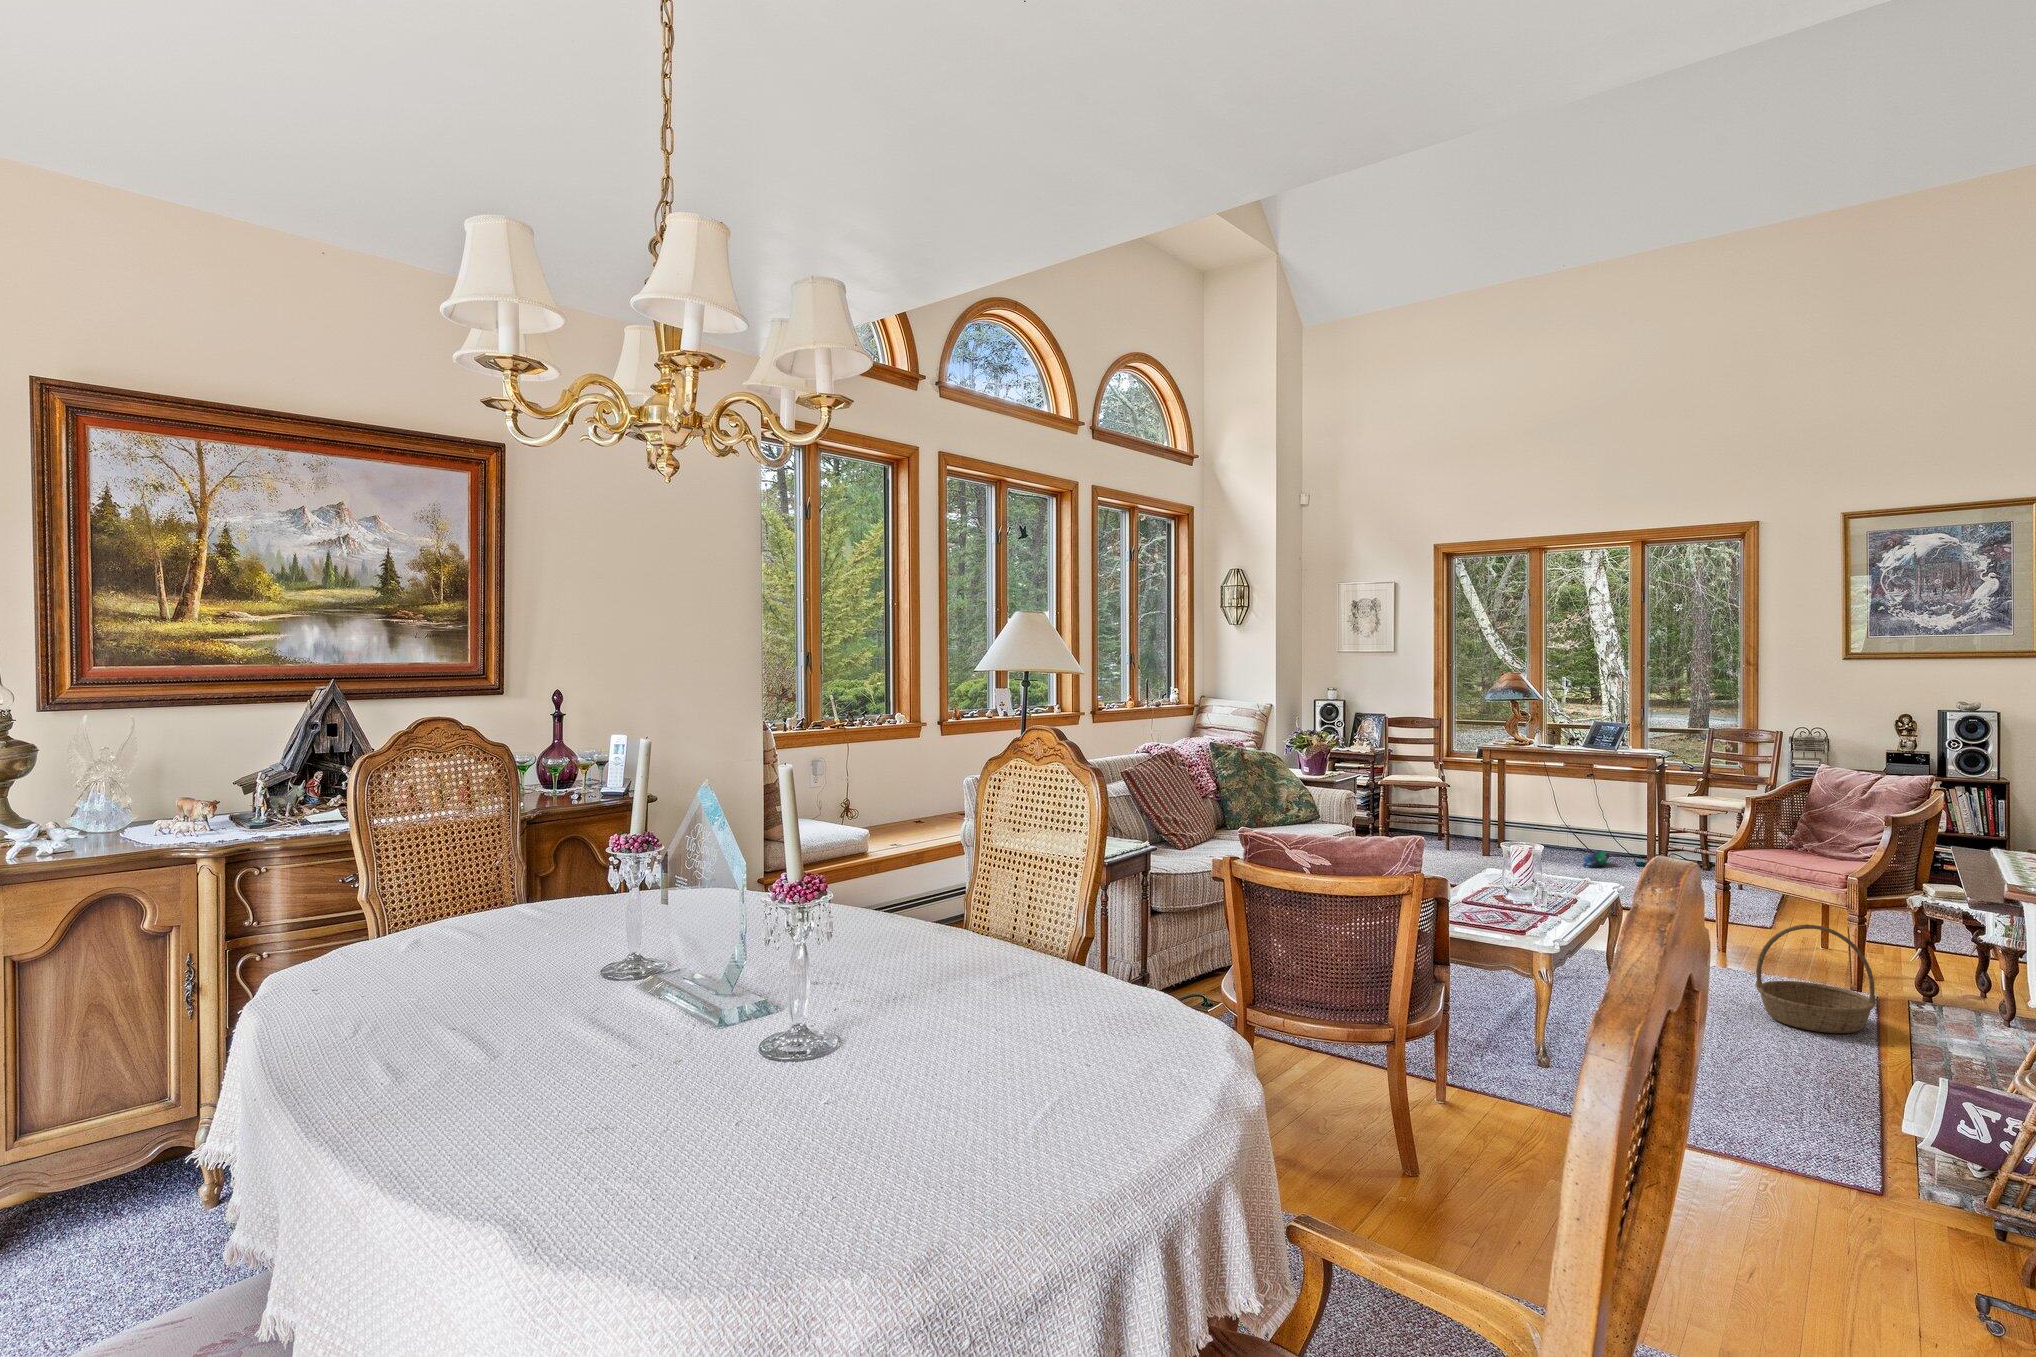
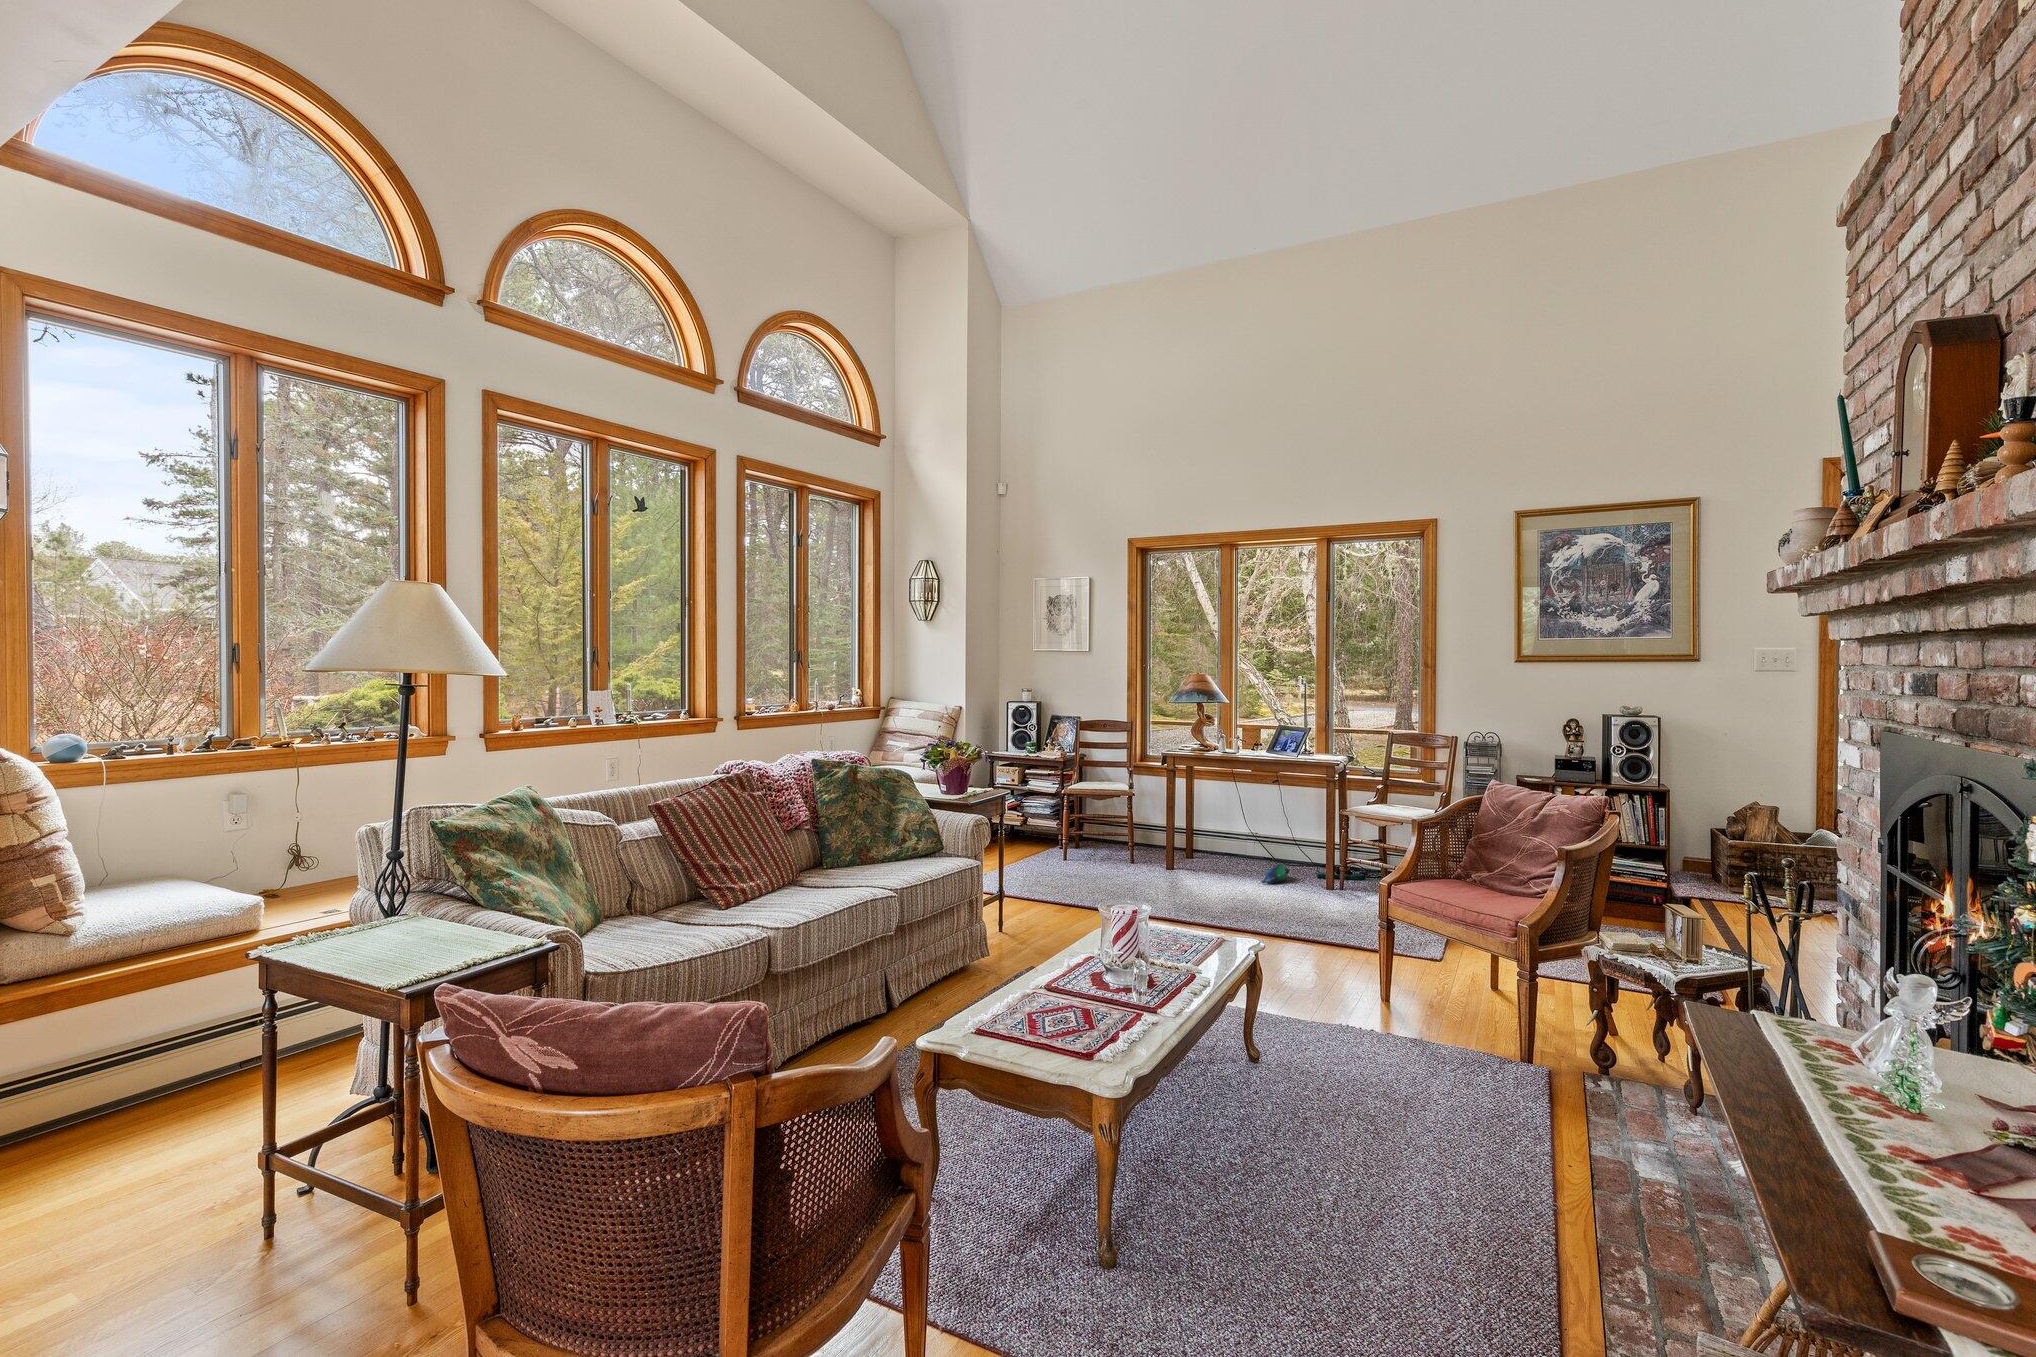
basket: present [1756,924,1876,1033] -> none [1407,1009,1548,1161]

